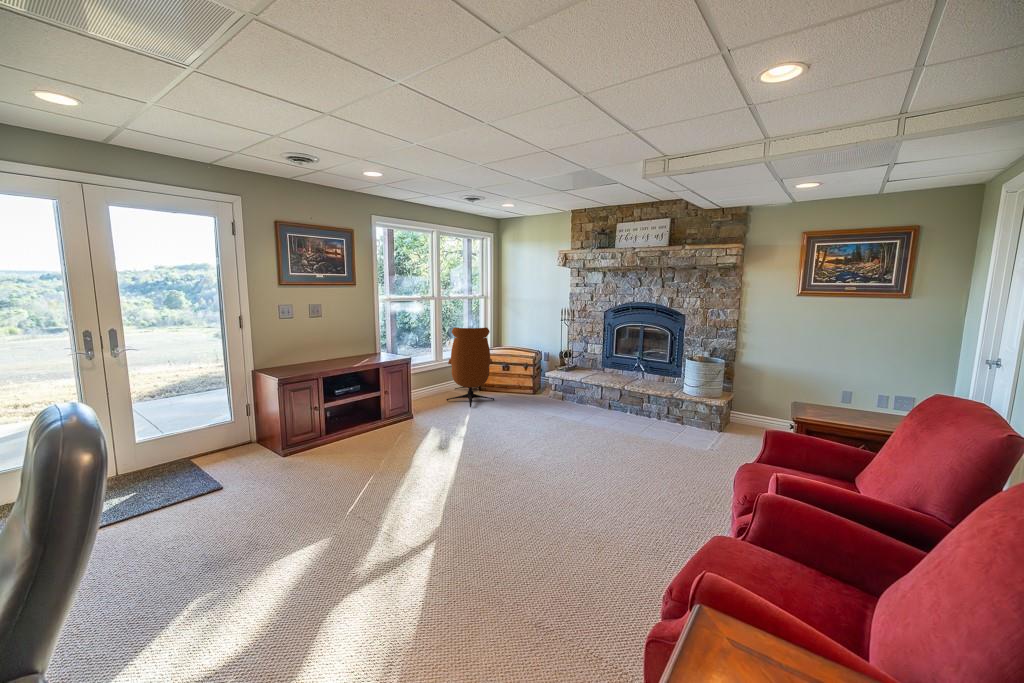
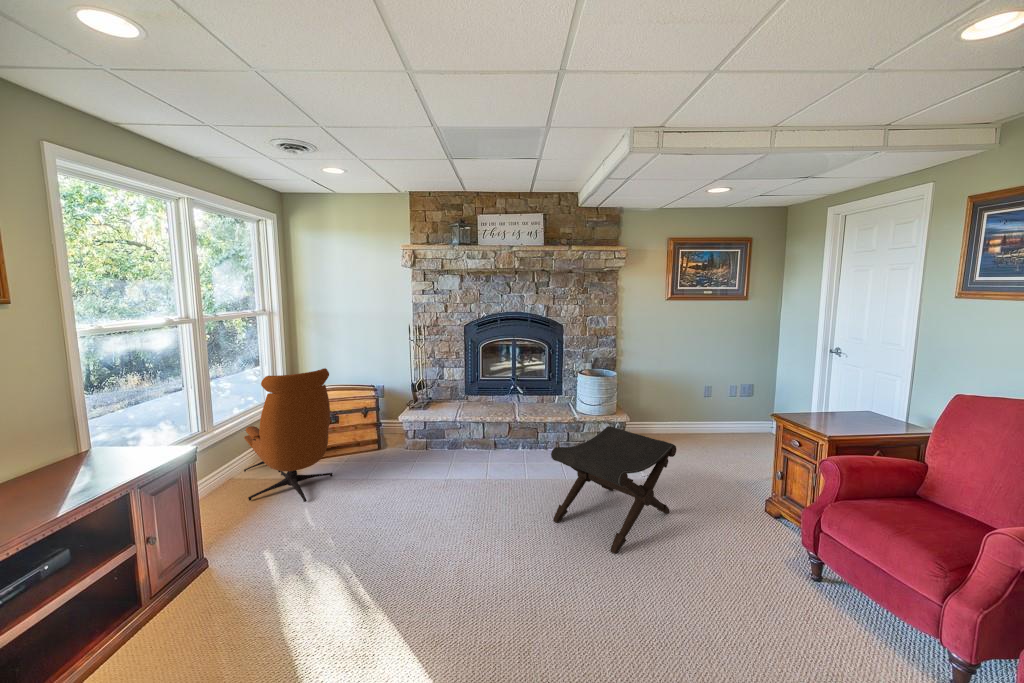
footstool: none [598,394,702,472] -> present [551,426,676,554]

